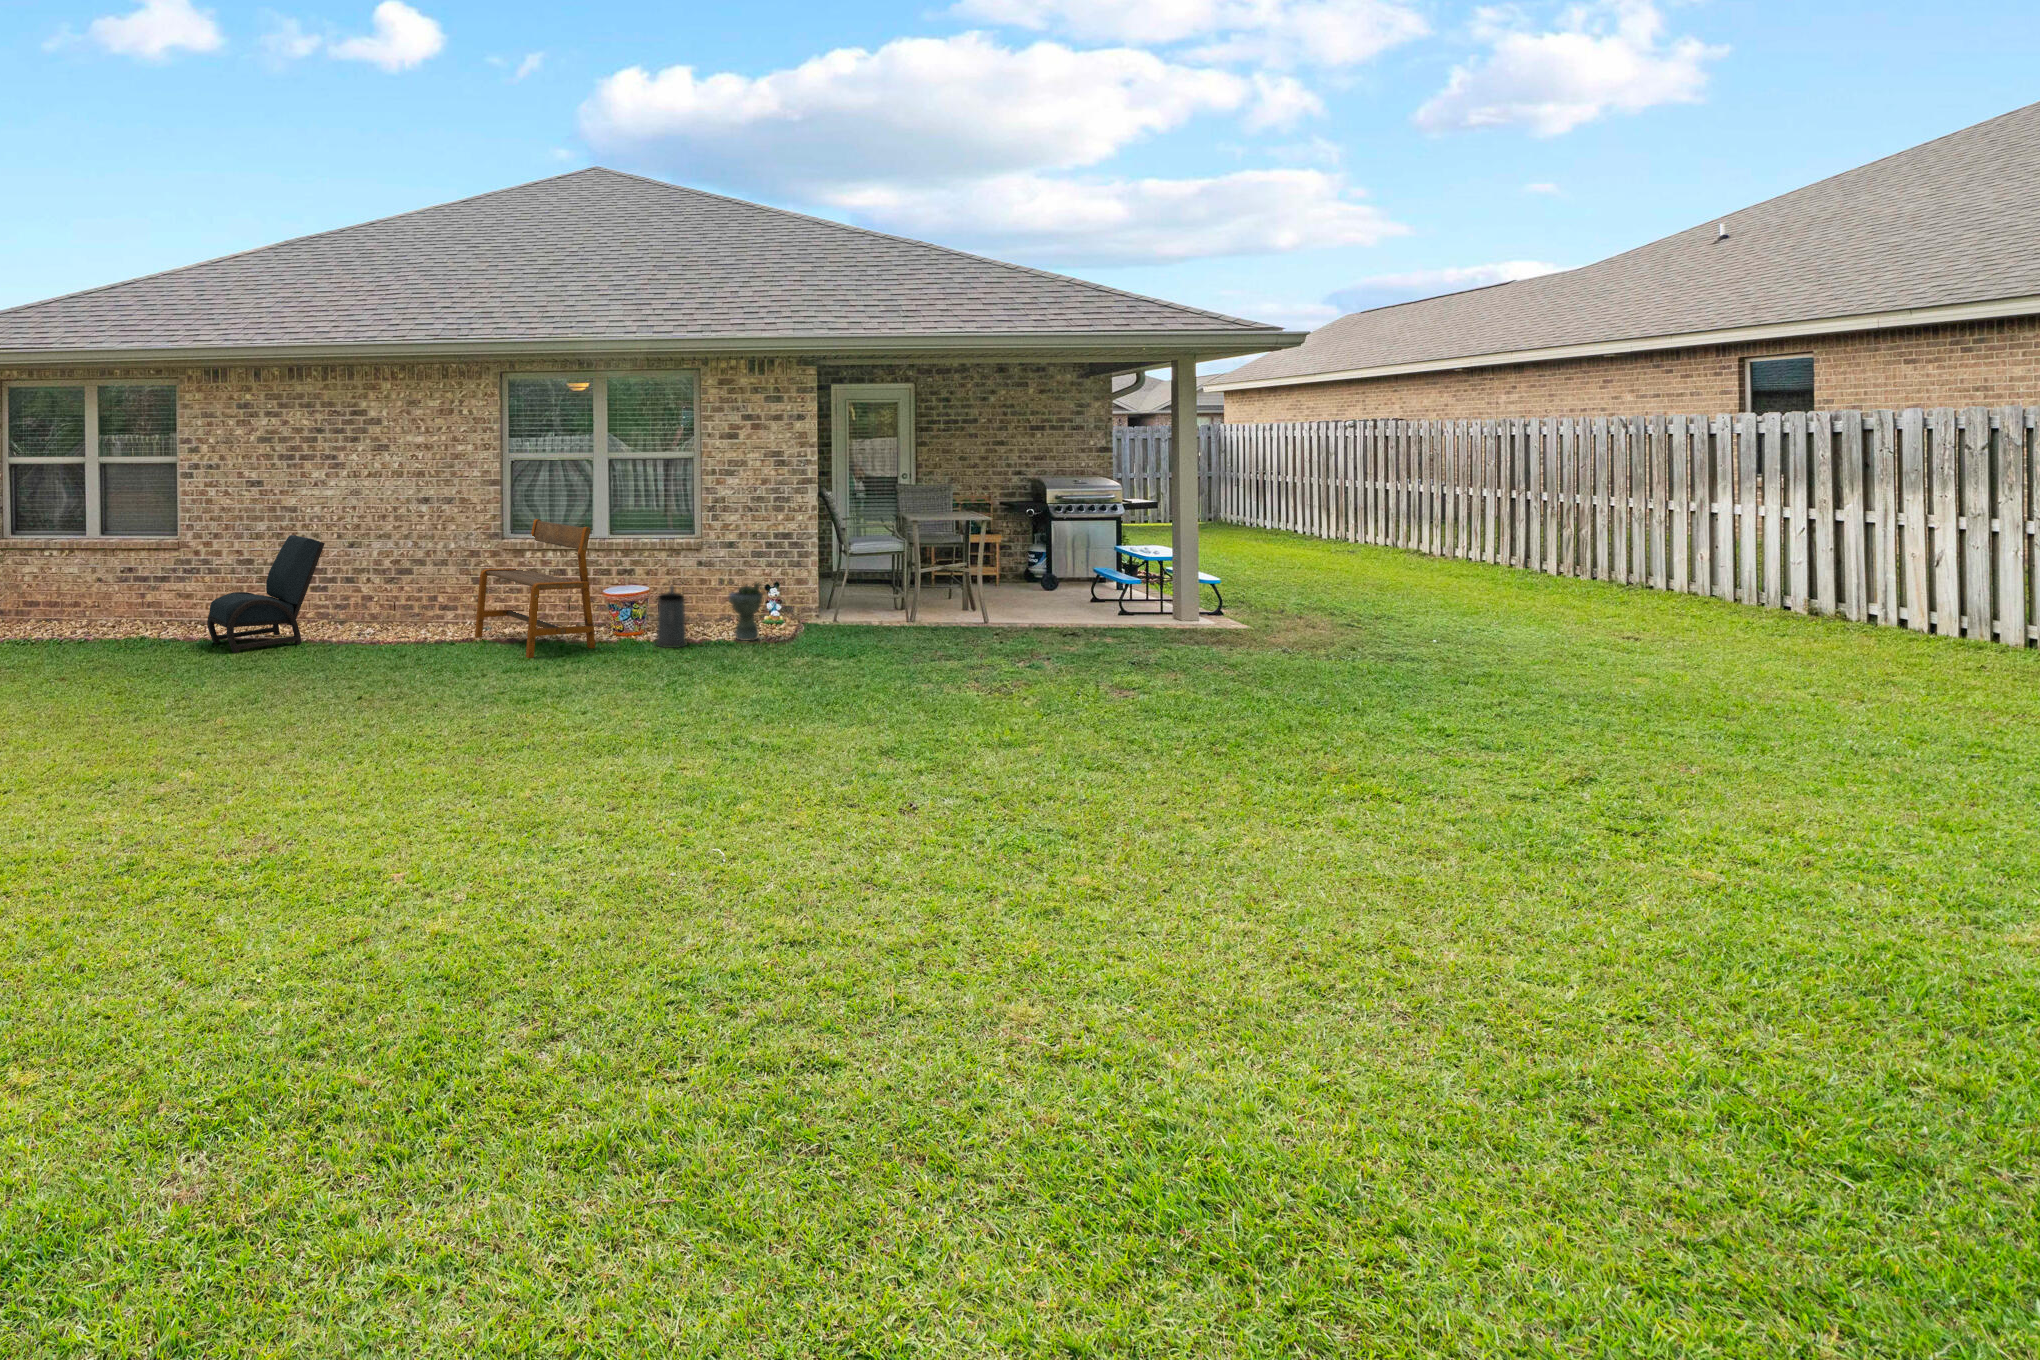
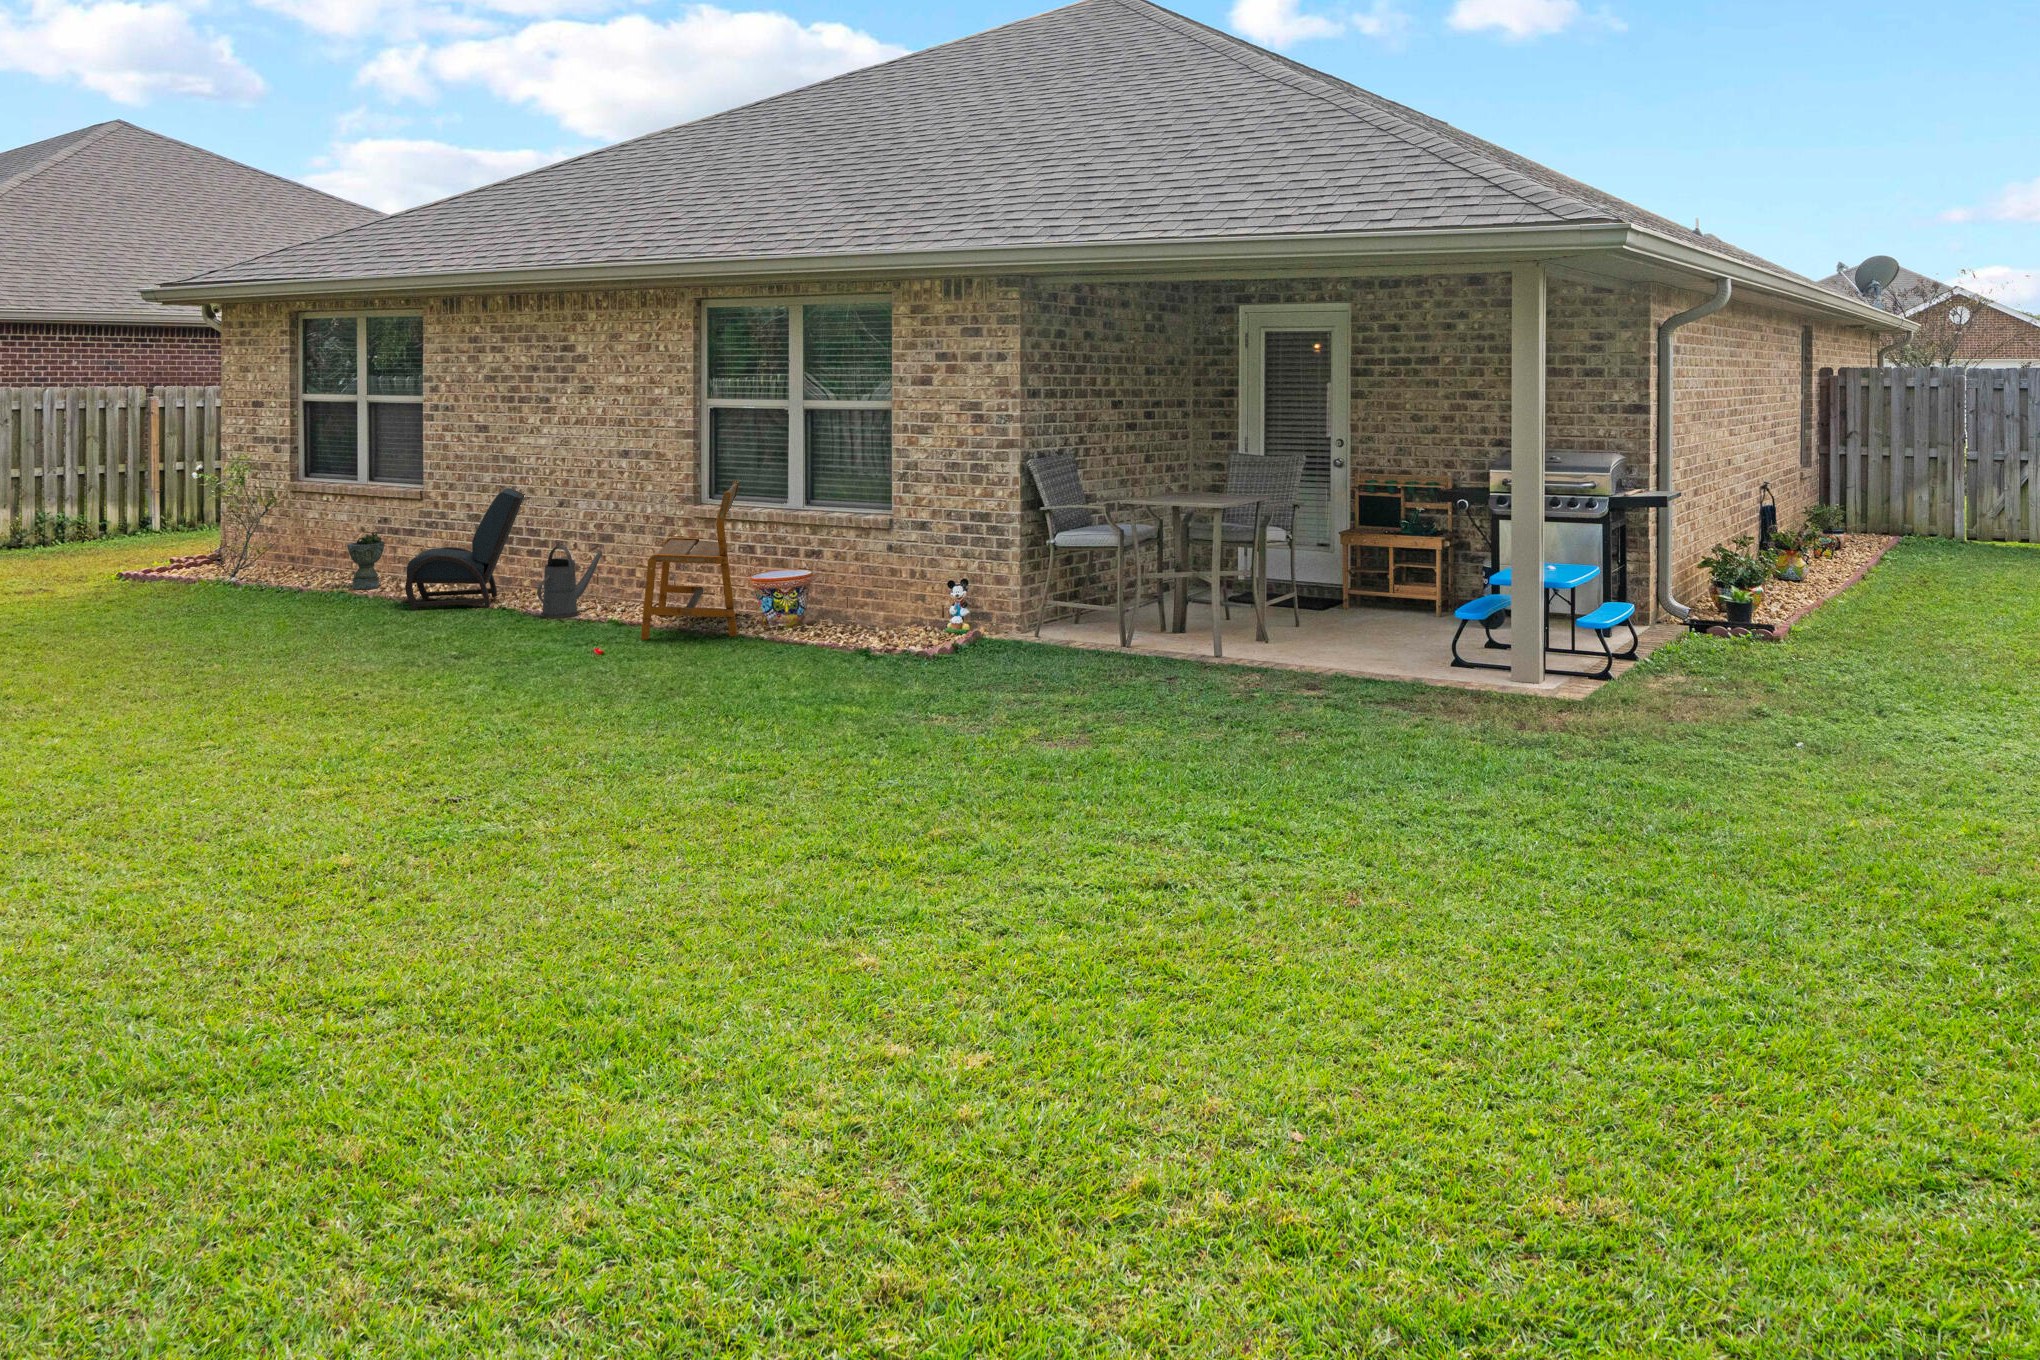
planter: present [729,583,763,641] -> present [347,532,385,590]
watering can: present [656,585,687,648] -> present [537,546,602,618]

